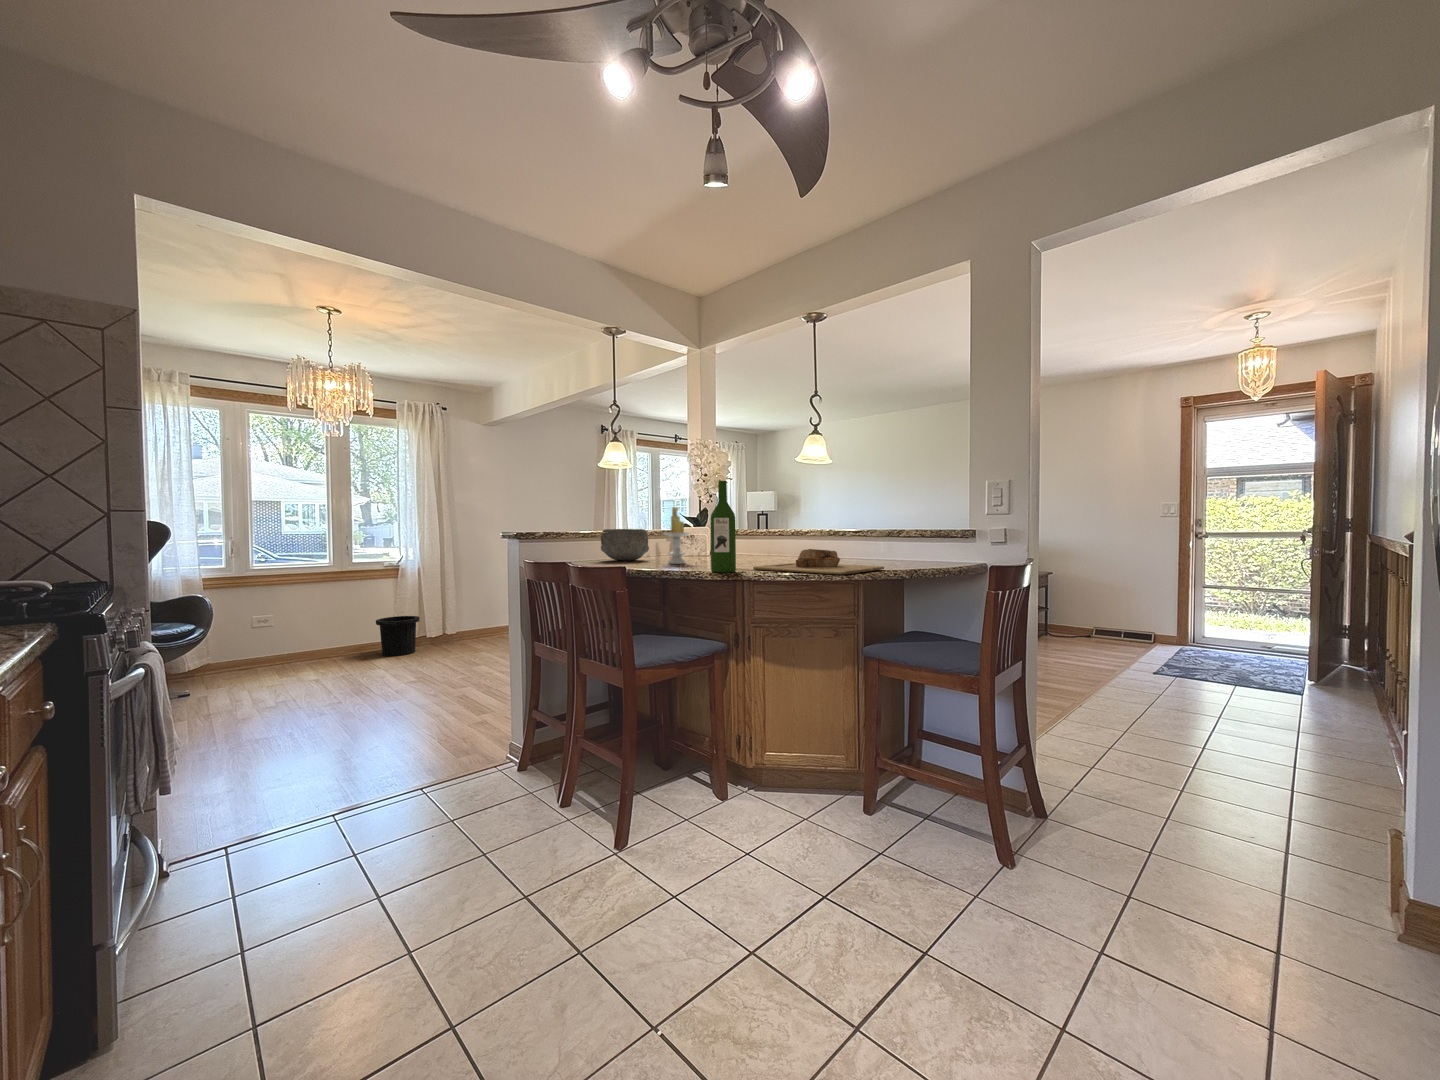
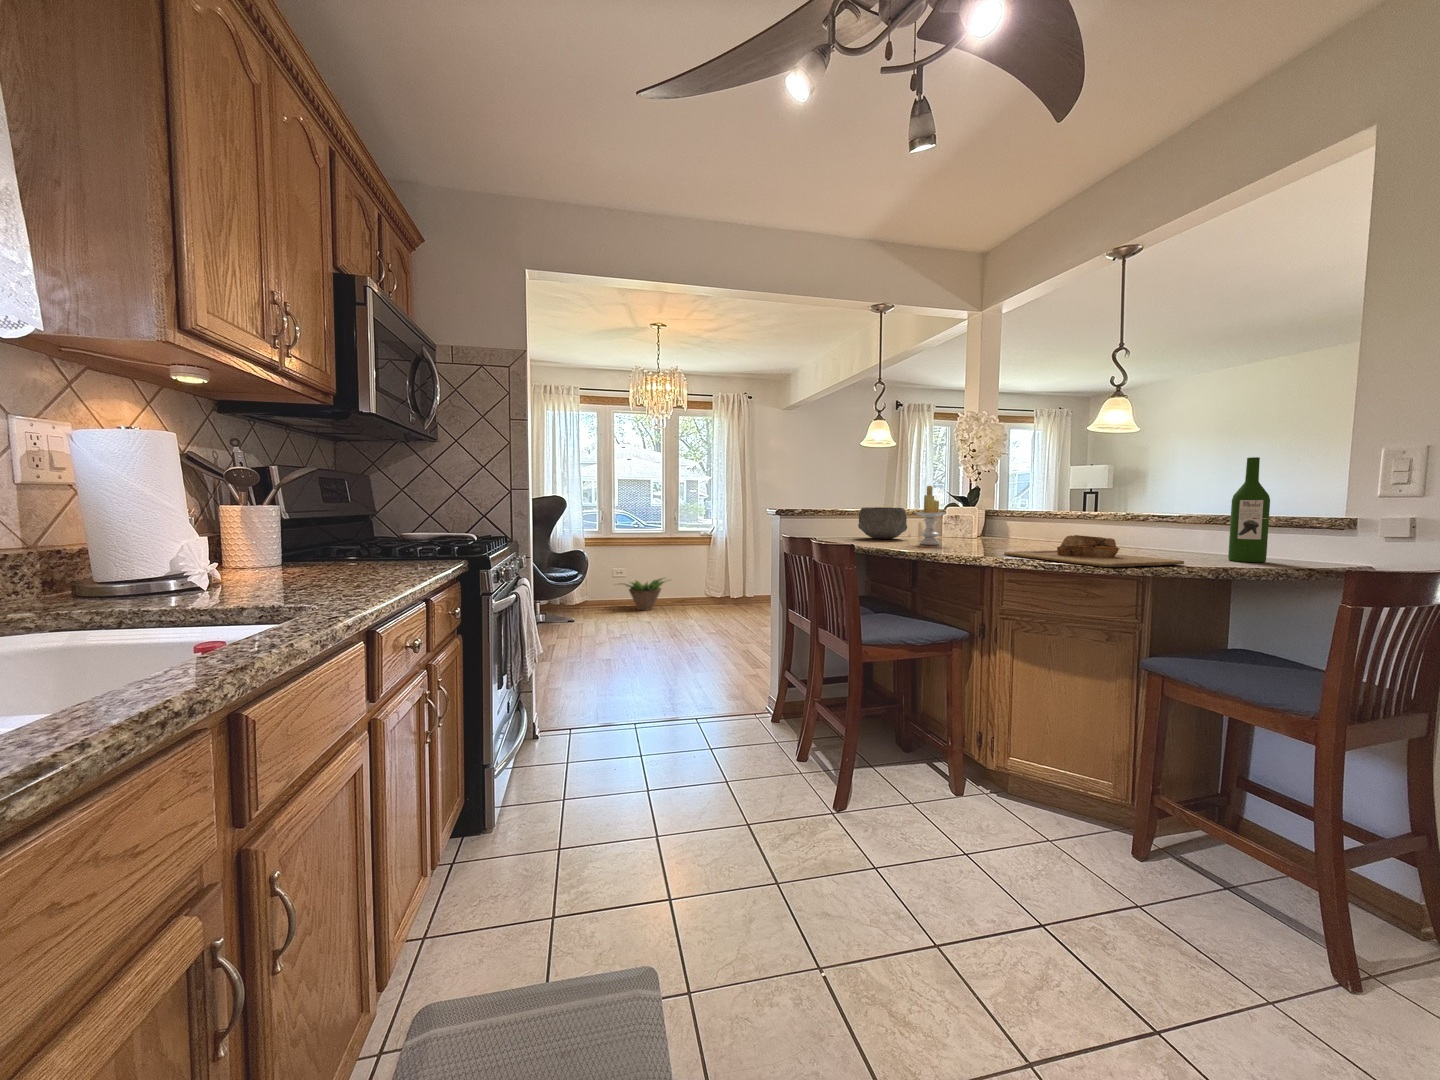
wine bottle: present [711,481,736,572] -> present [1228,457,1270,562]
trash can: present [376,616,420,656] -> none [694,576,727,609]
decorative plant: none [253,623,344,669] -> present [622,578,665,611]

